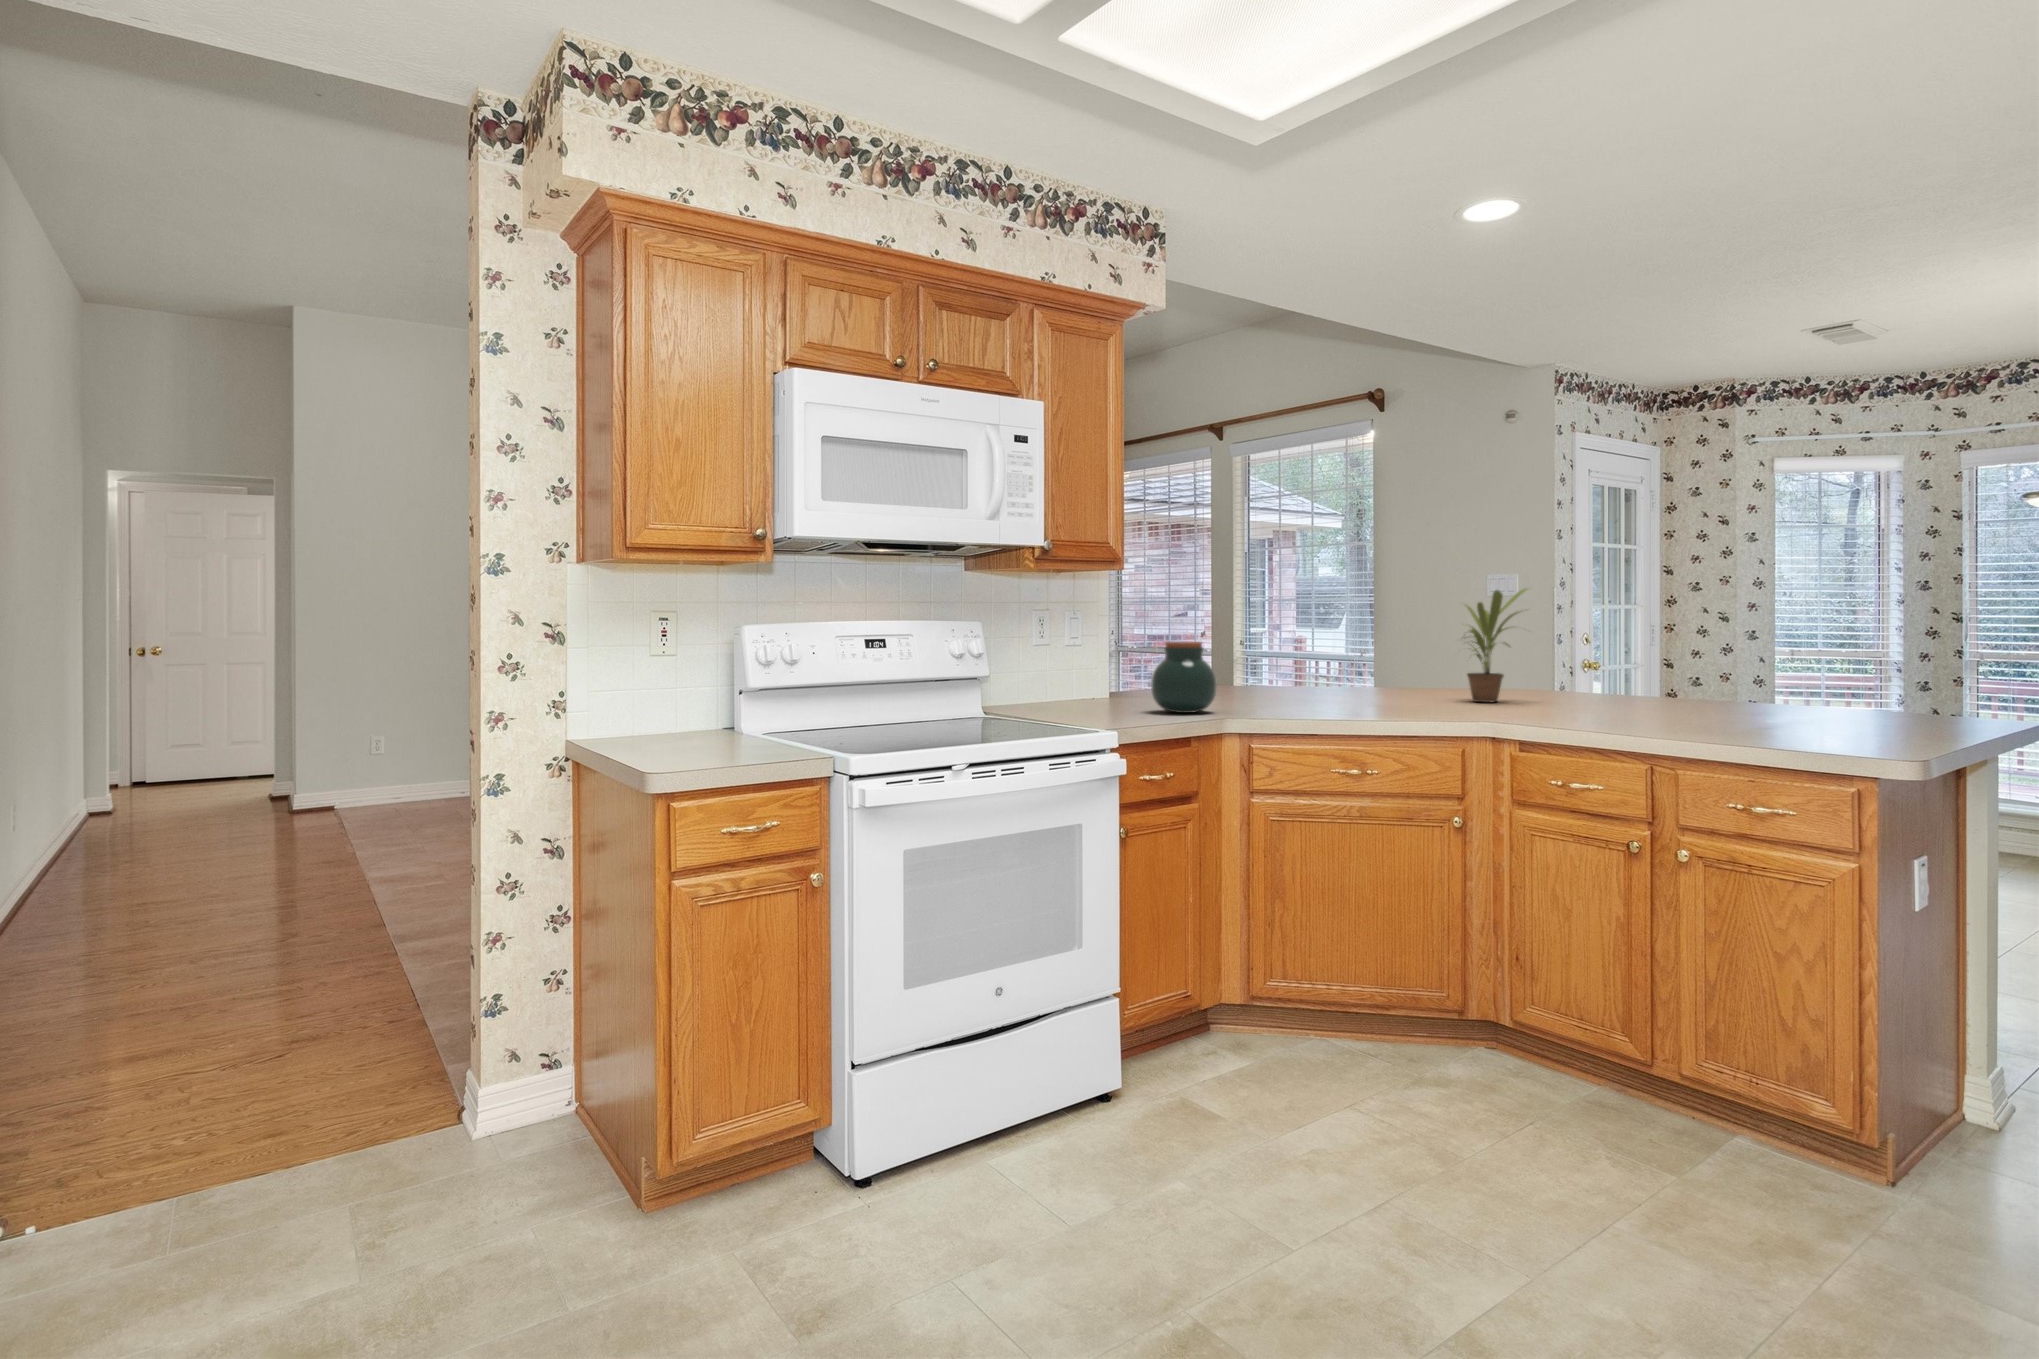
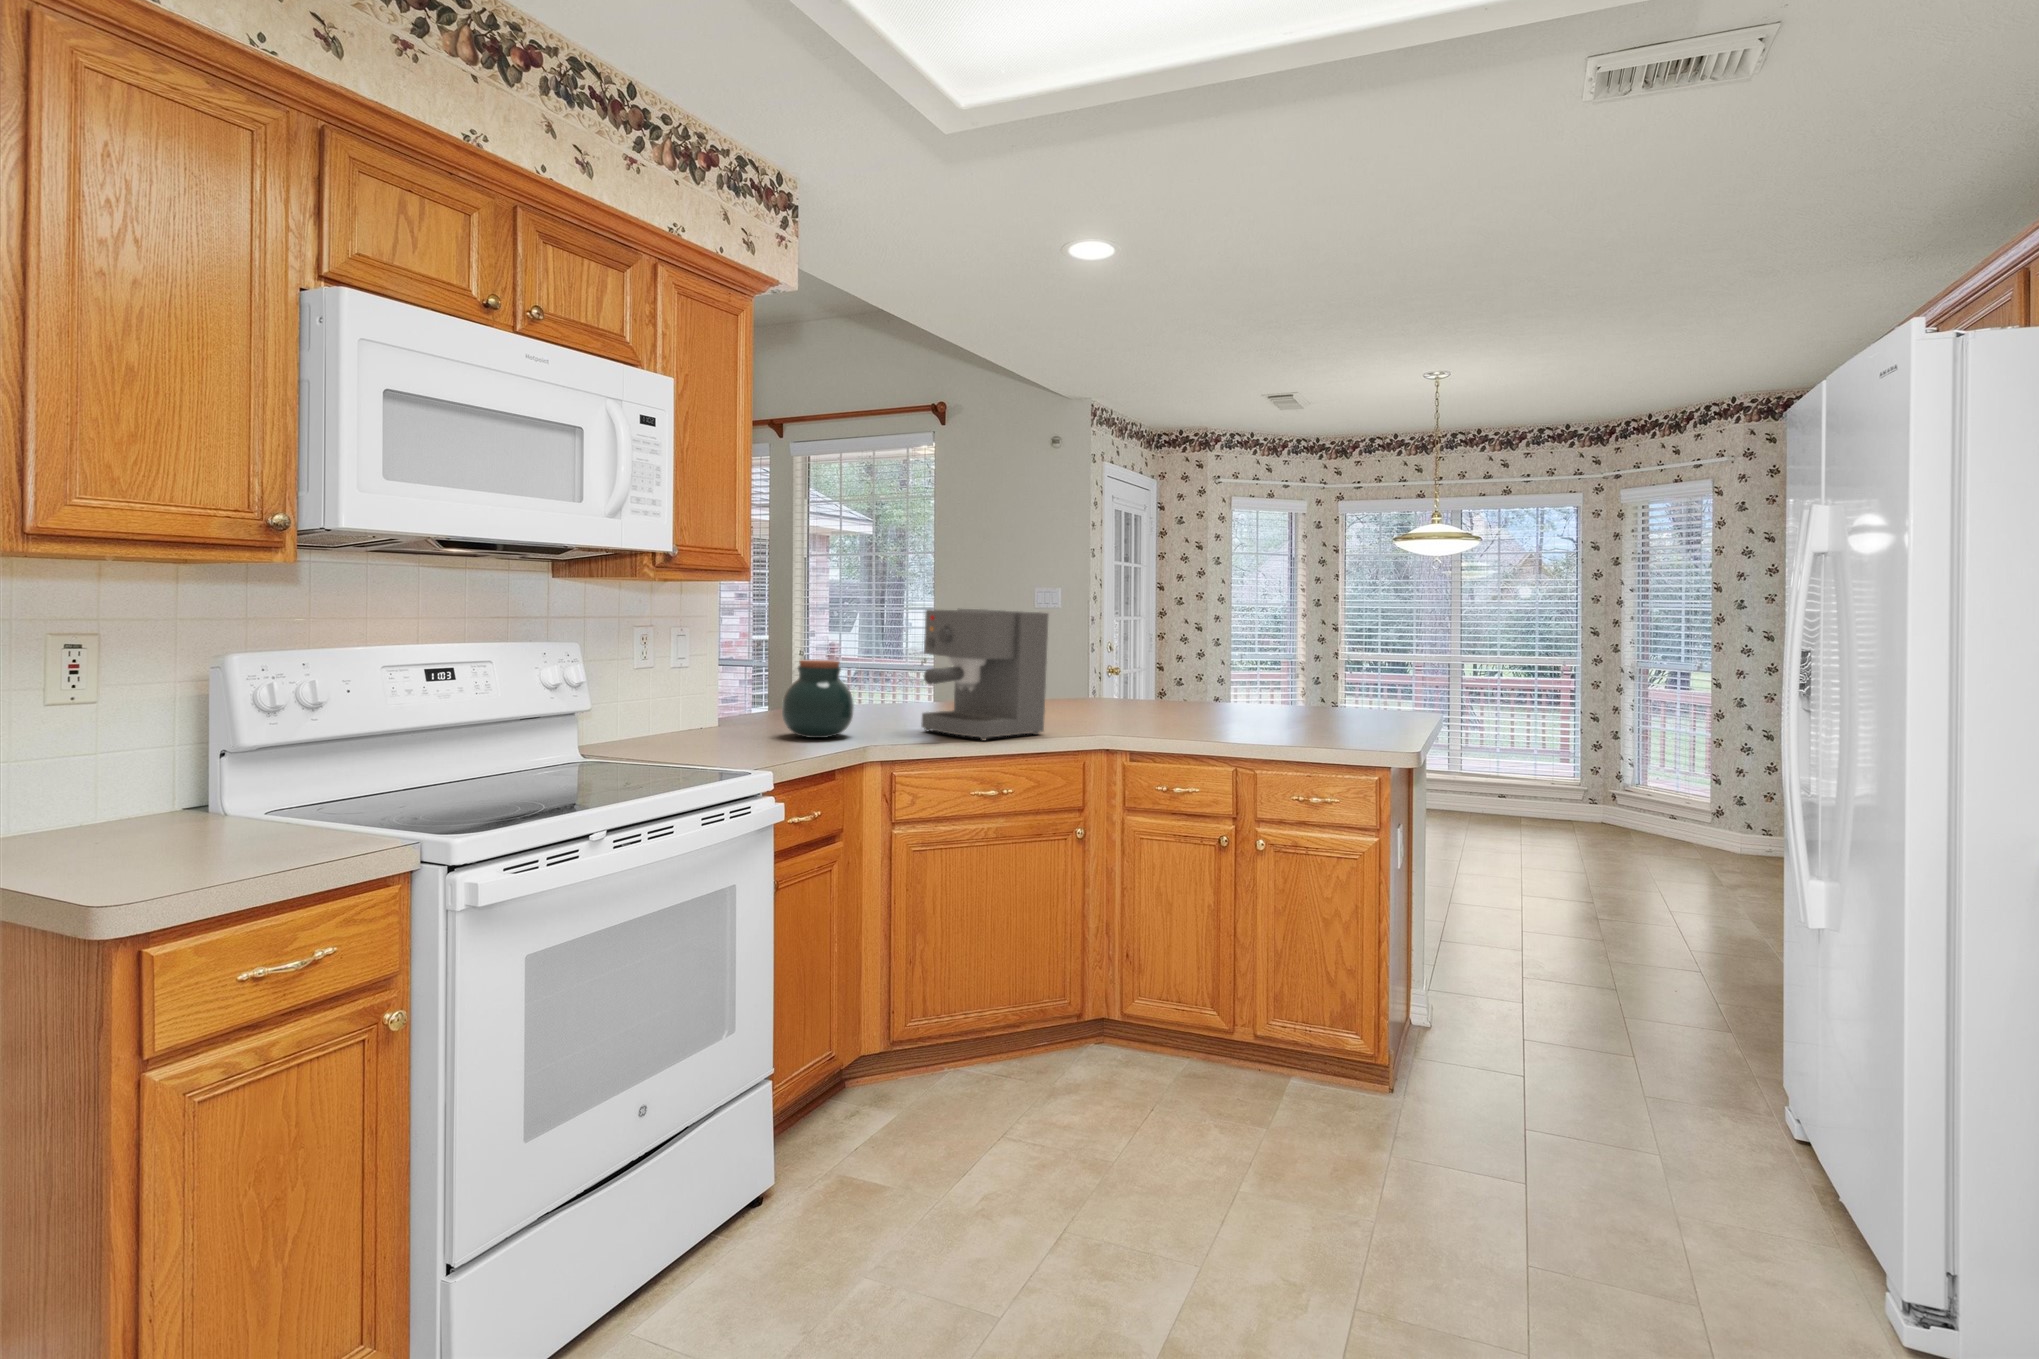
coffee maker: none [1277,588,1418,717] -> present [921,609,1048,740]
potted plant: present [1464,588,1527,702] -> none [1056,610,1122,715]

